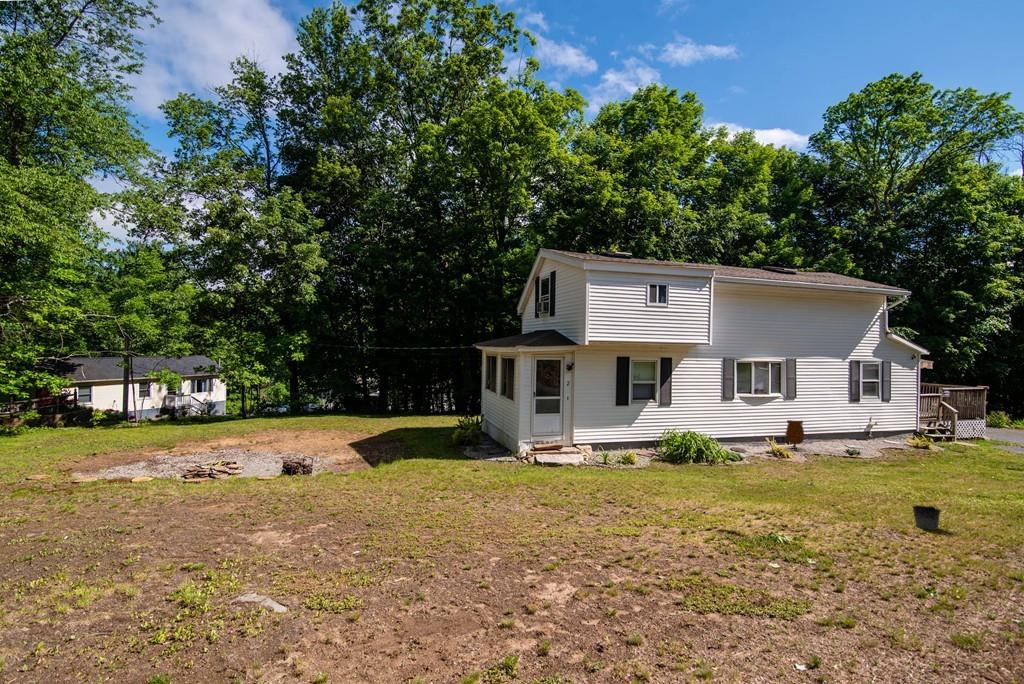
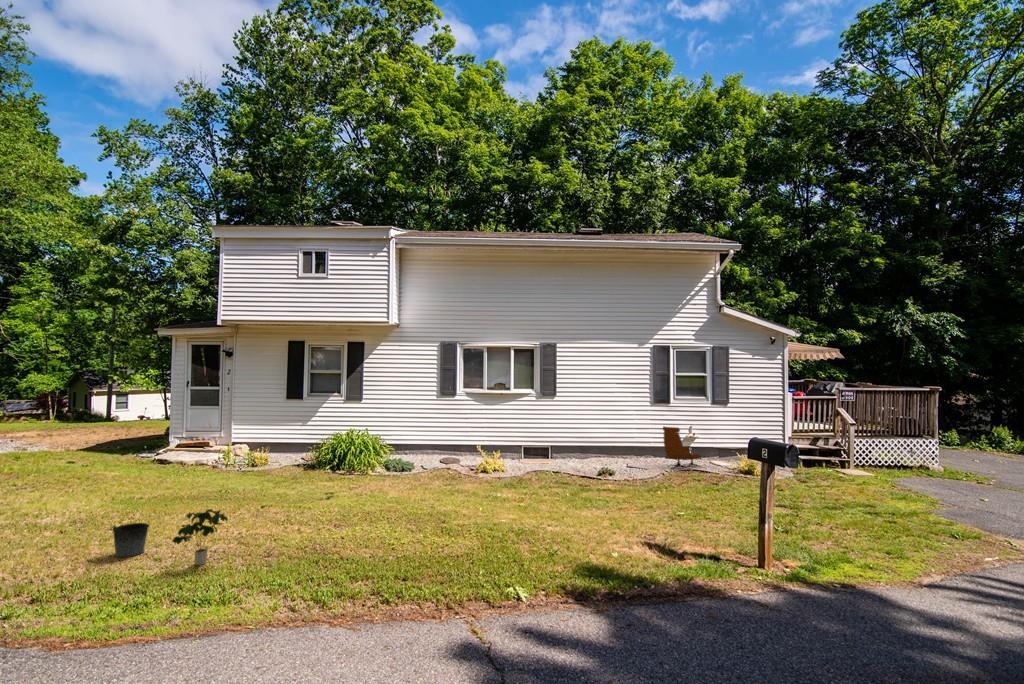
lounge chair: present [785,420,805,451] -> present [663,427,701,470]
potted plant: none [979,491,999,529] -> present [173,509,228,565]

